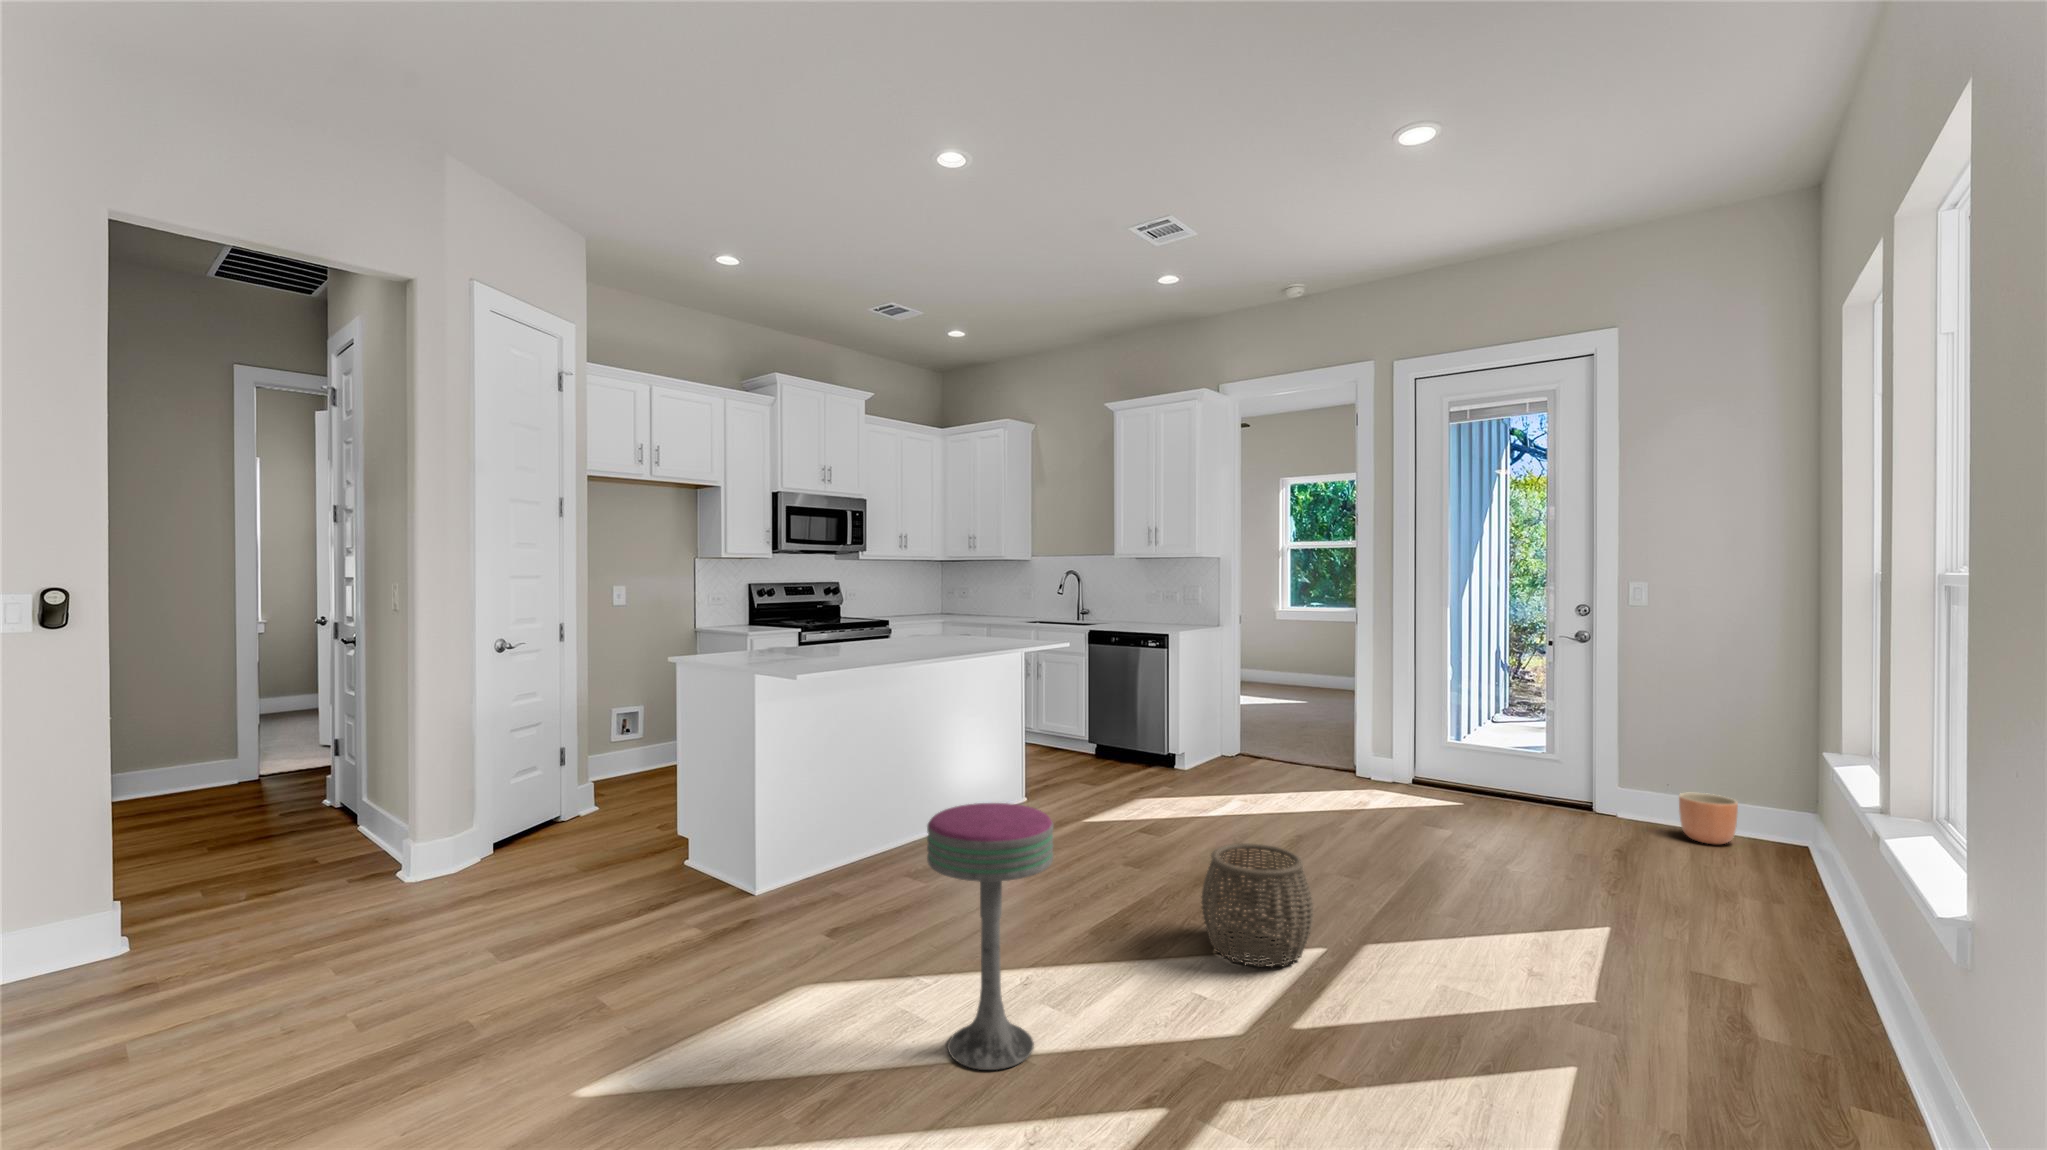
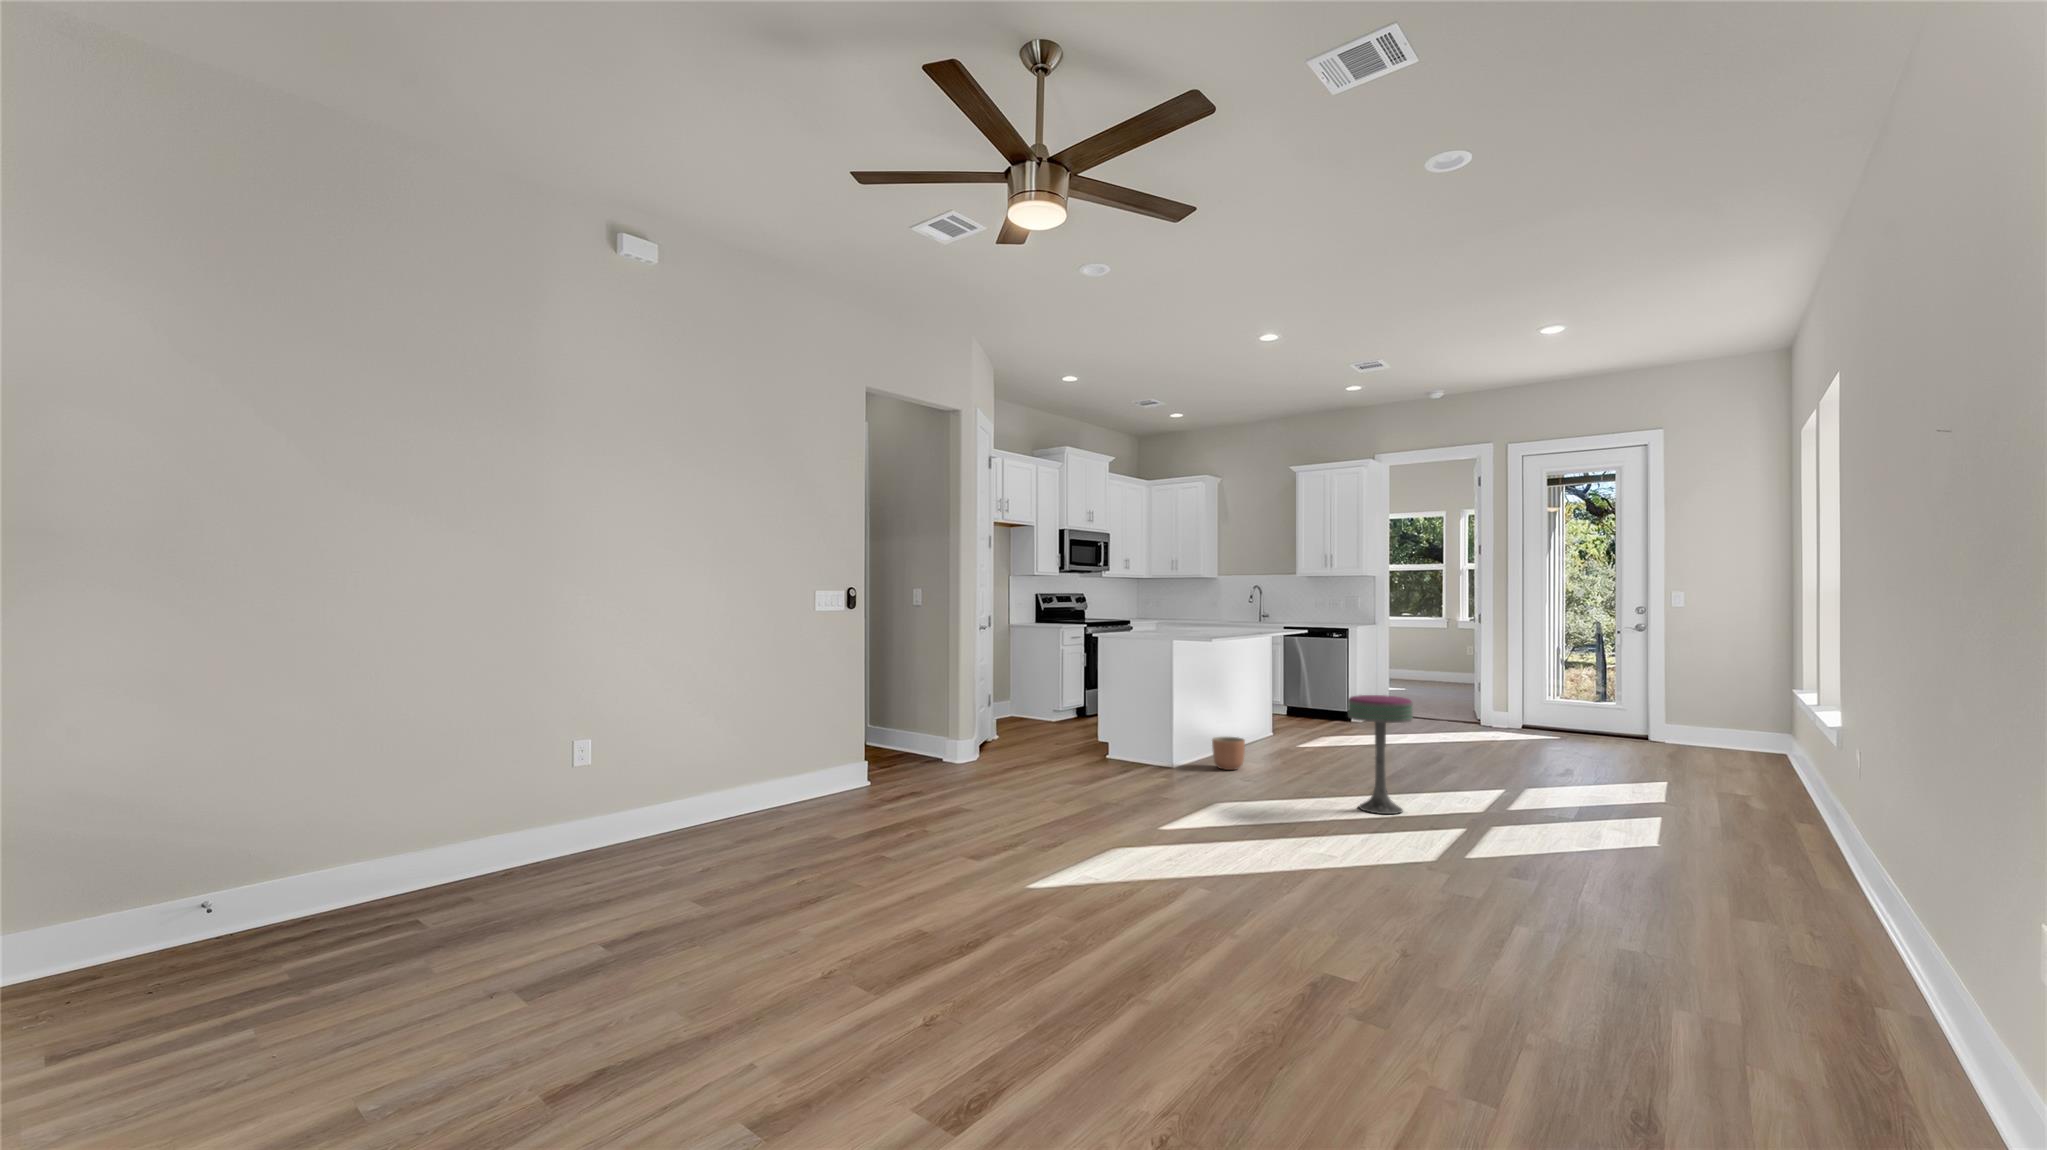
planter: present [1679,793,1738,845] -> present [1212,737,1245,770]
woven basket: present [1201,843,1314,967] -> none [1449,732,1516,791]

